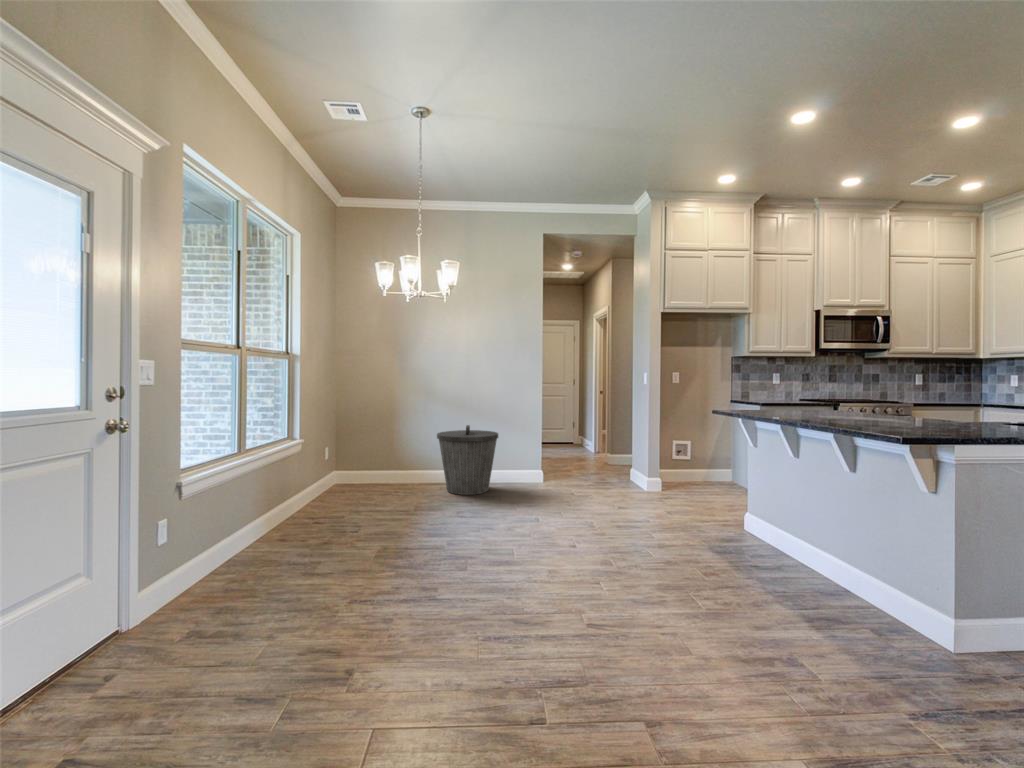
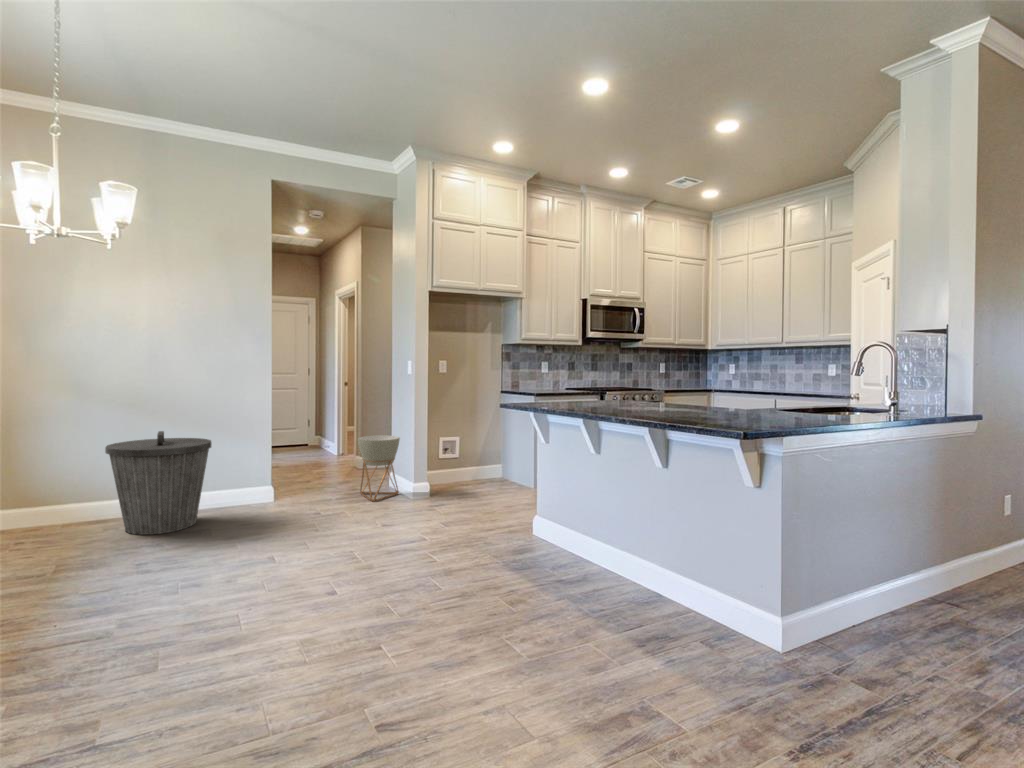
planter: none [602,435,635,488] -> present [358,435,400,501]

